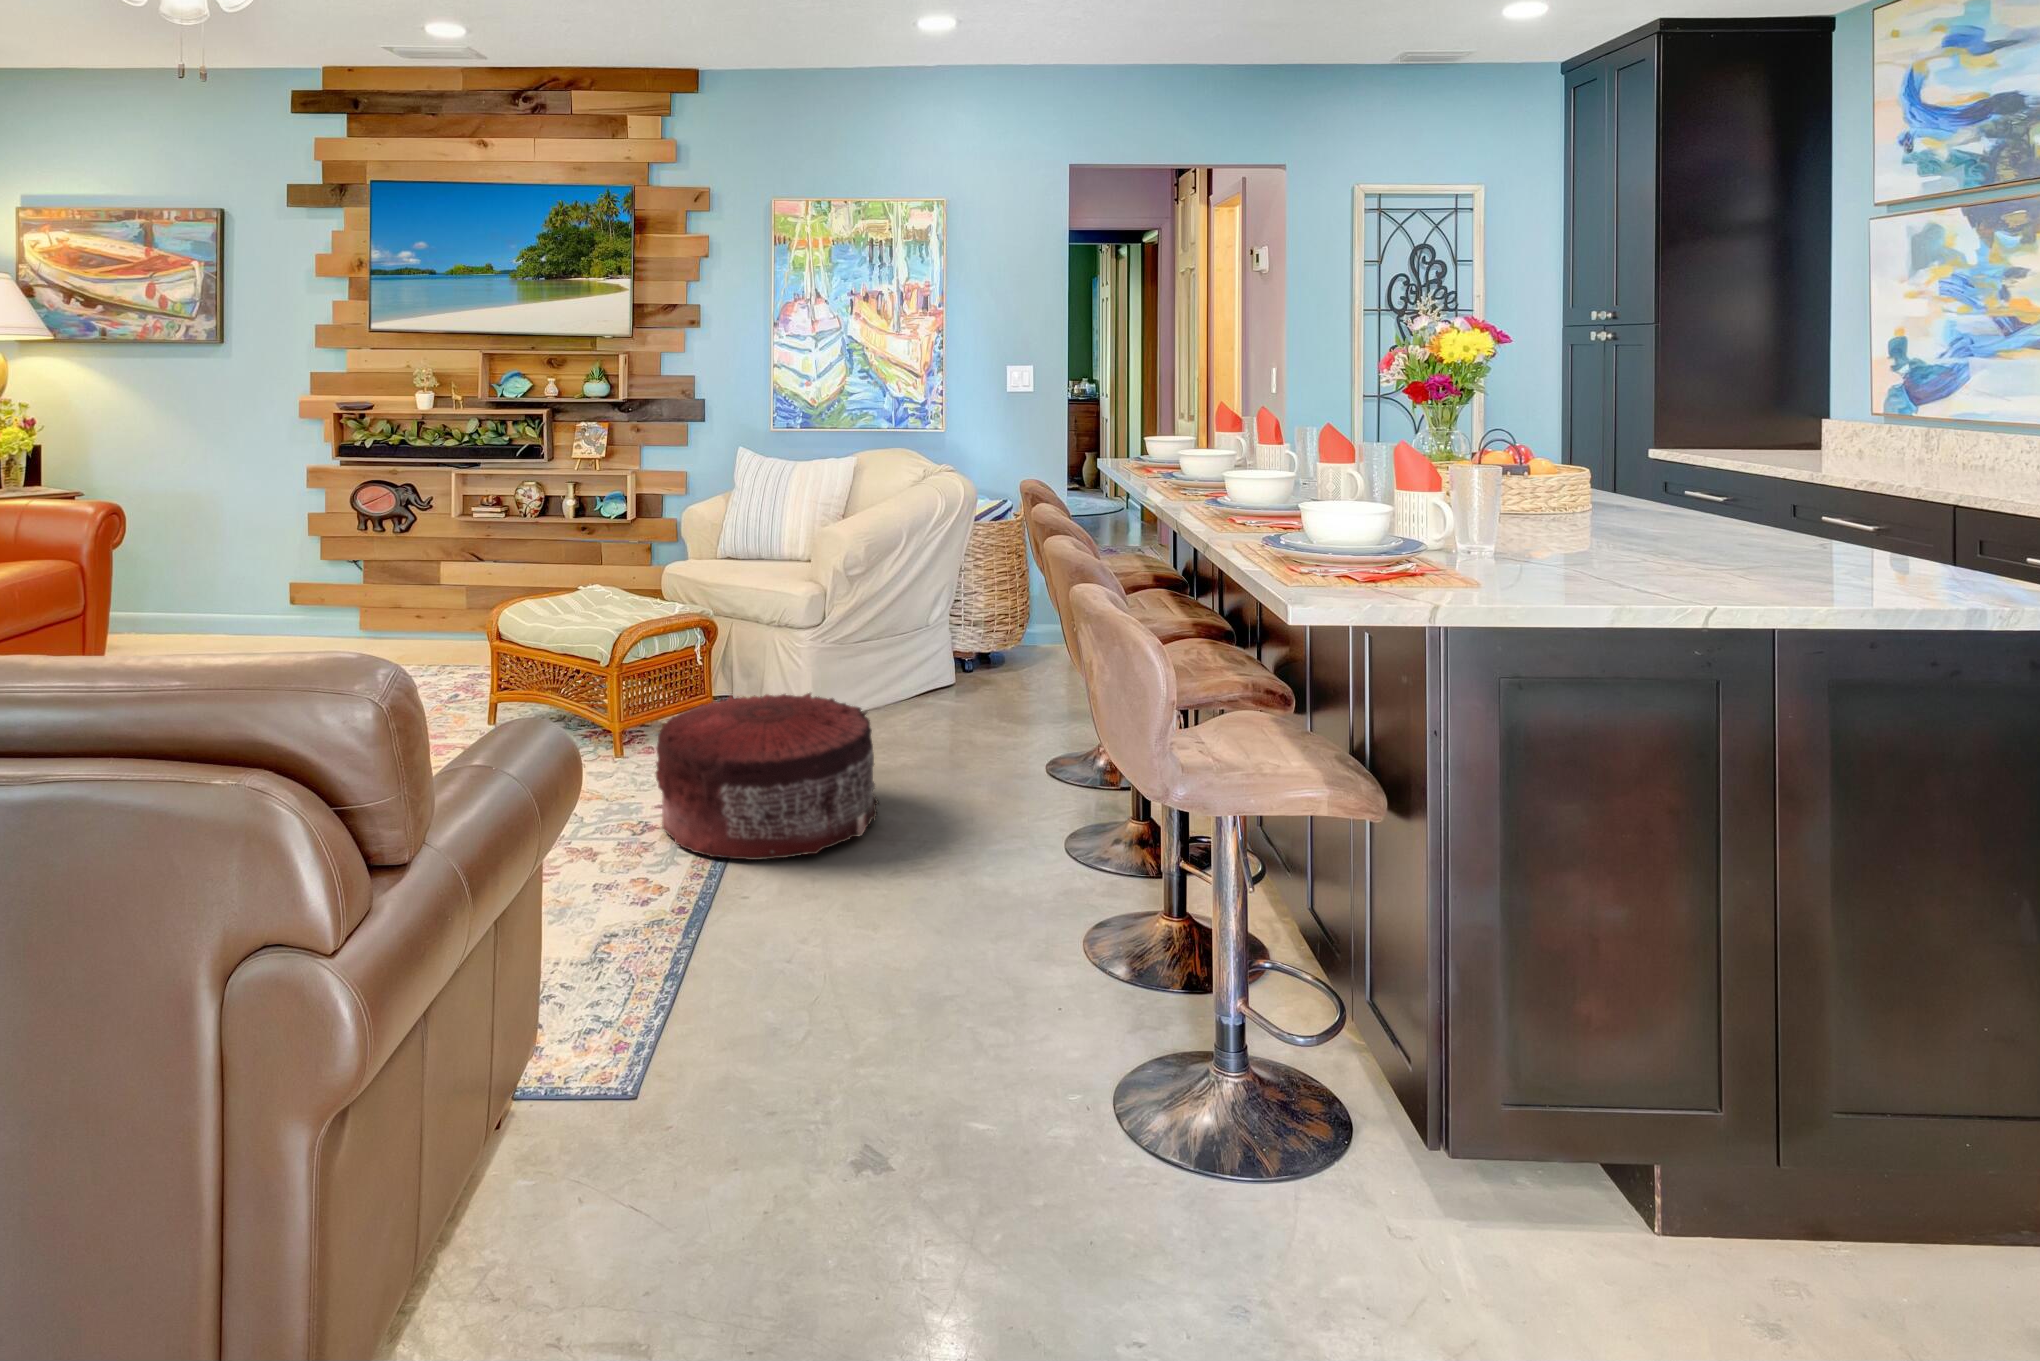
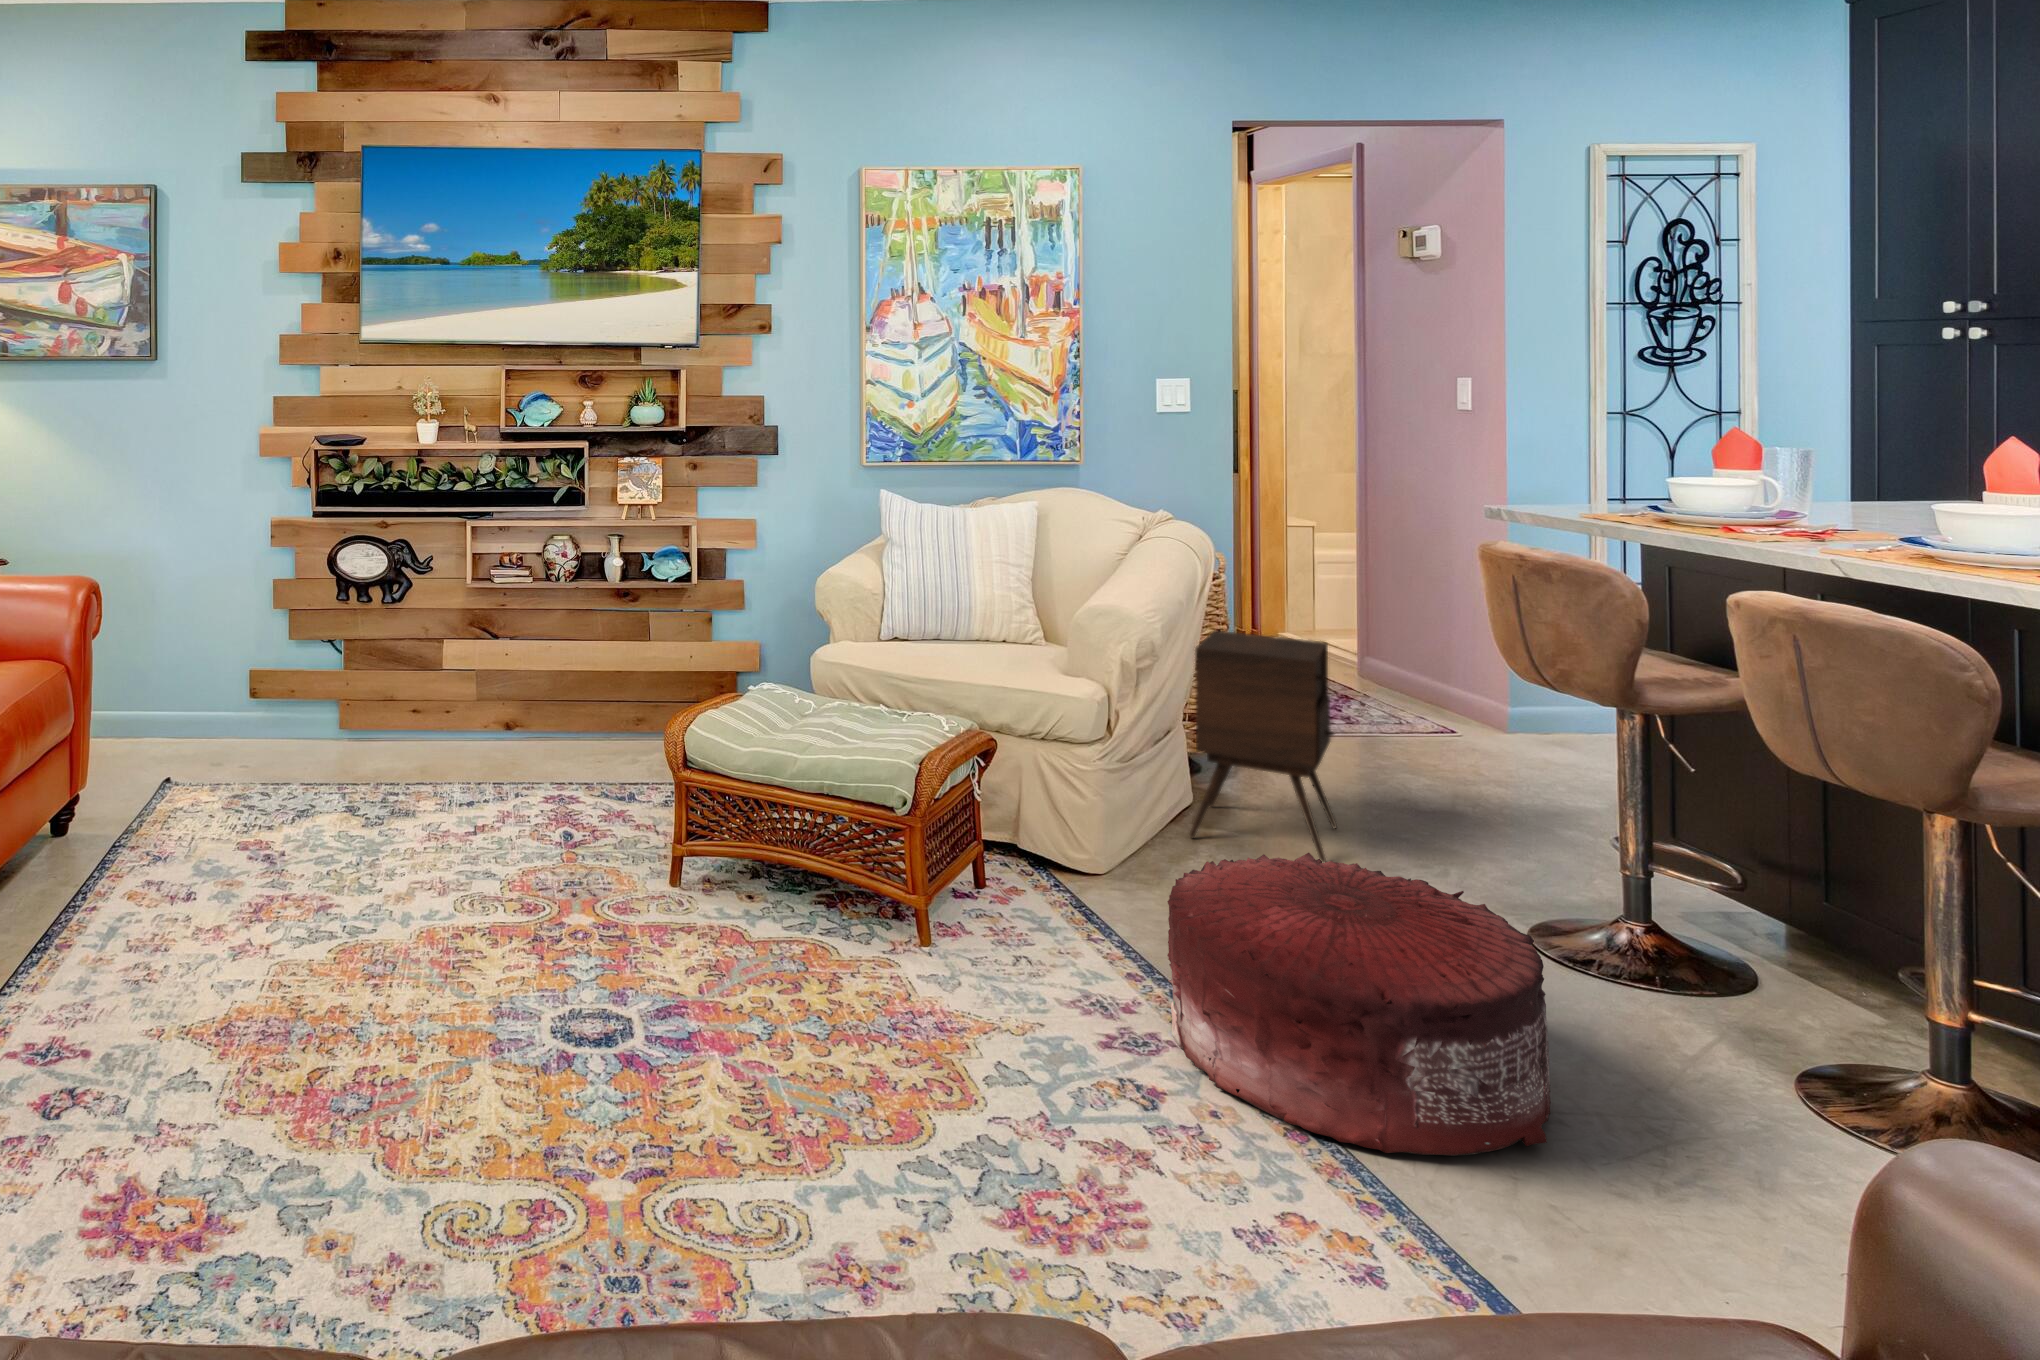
side table: none [889,558,1009,725] -> present [1190,631,1337,862]

